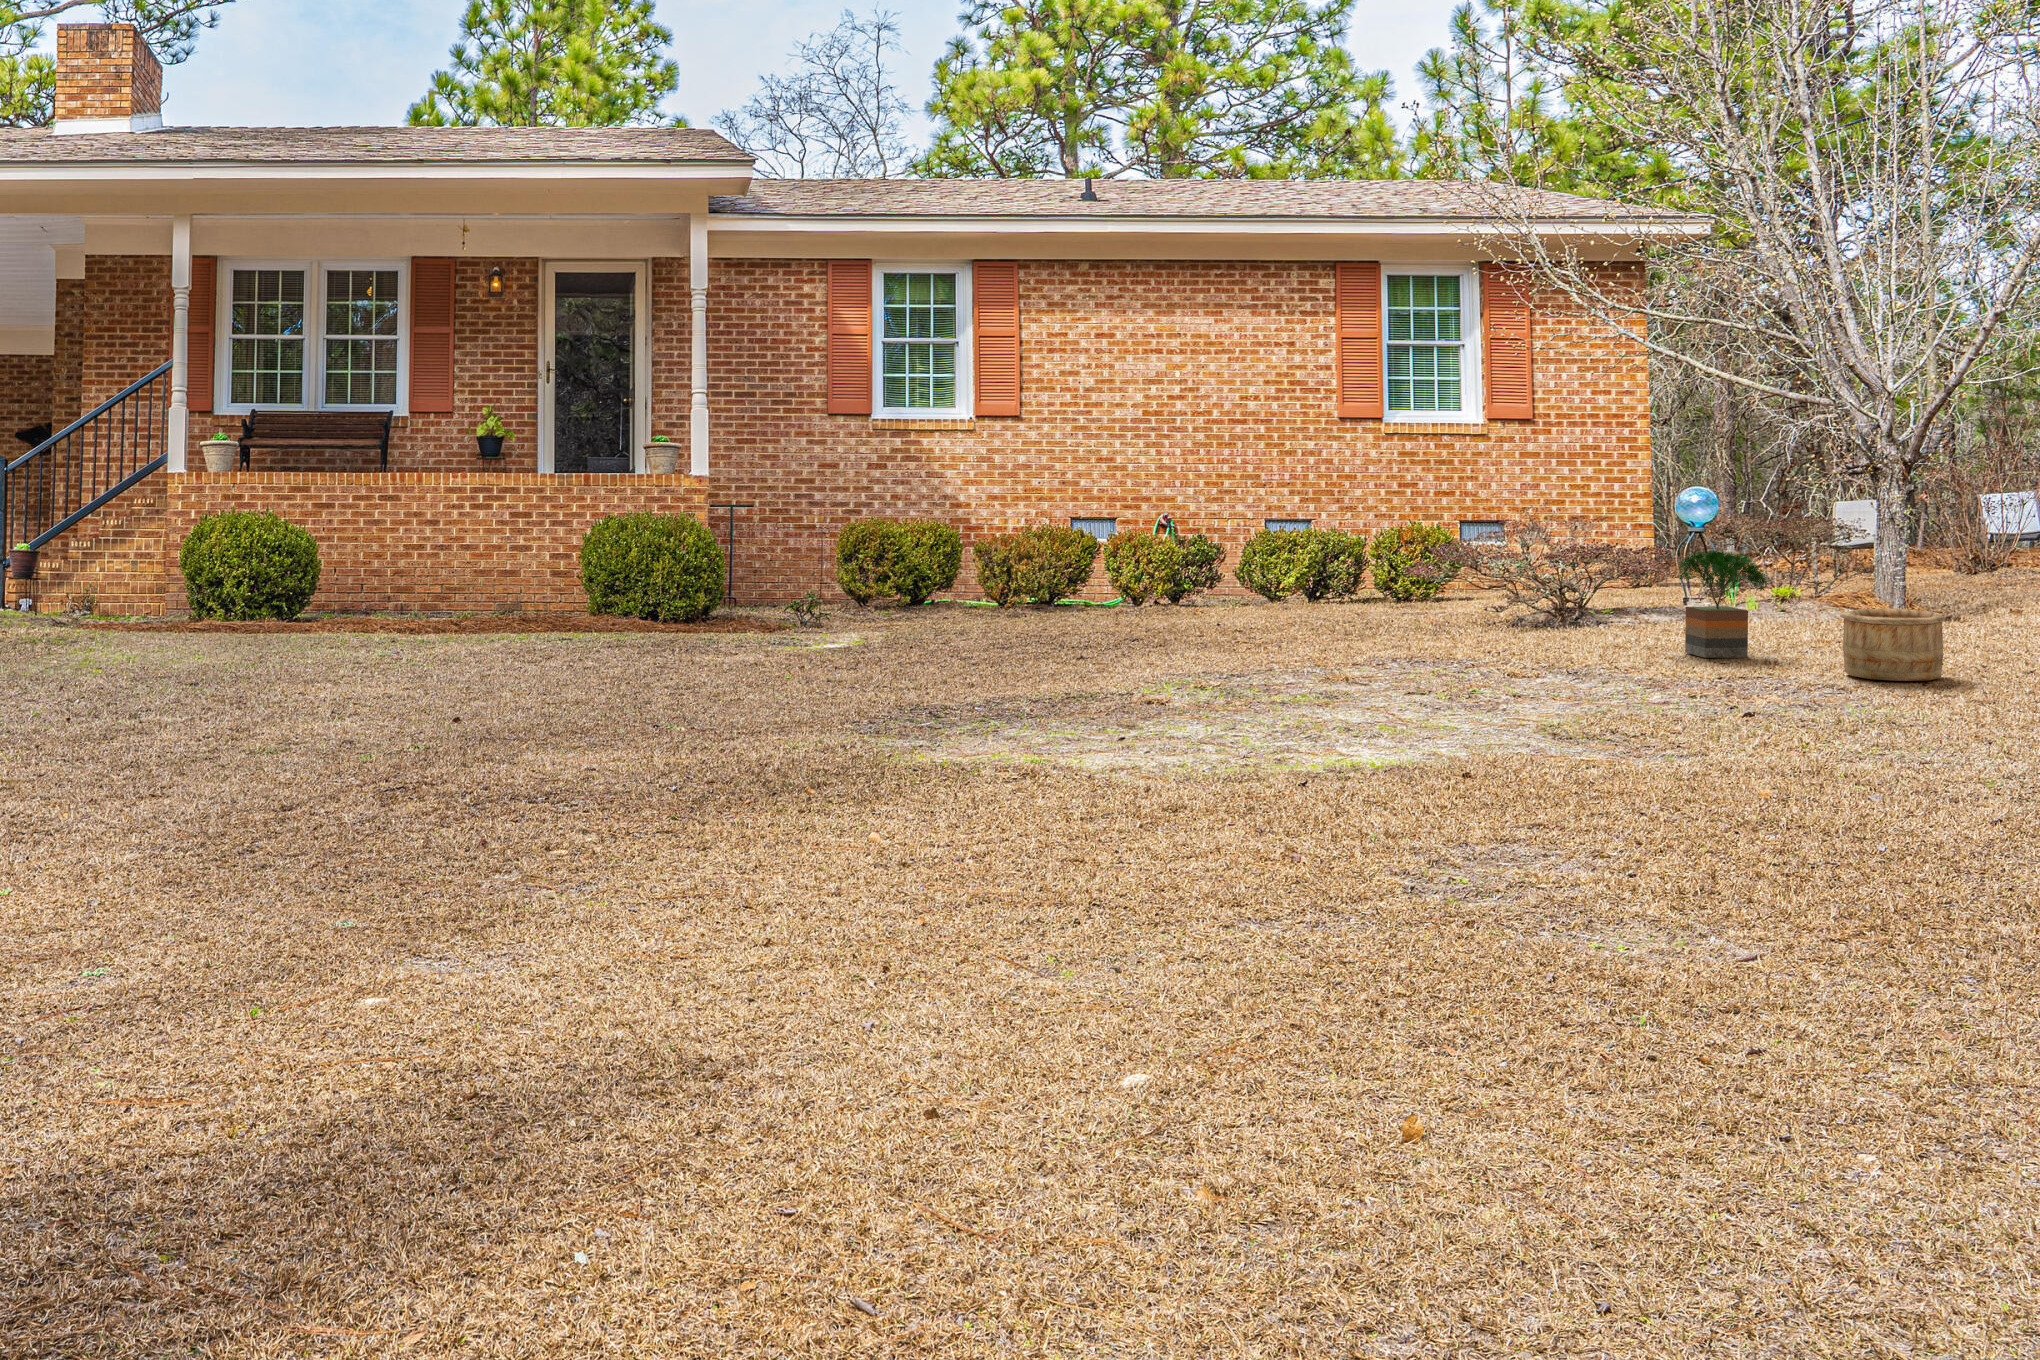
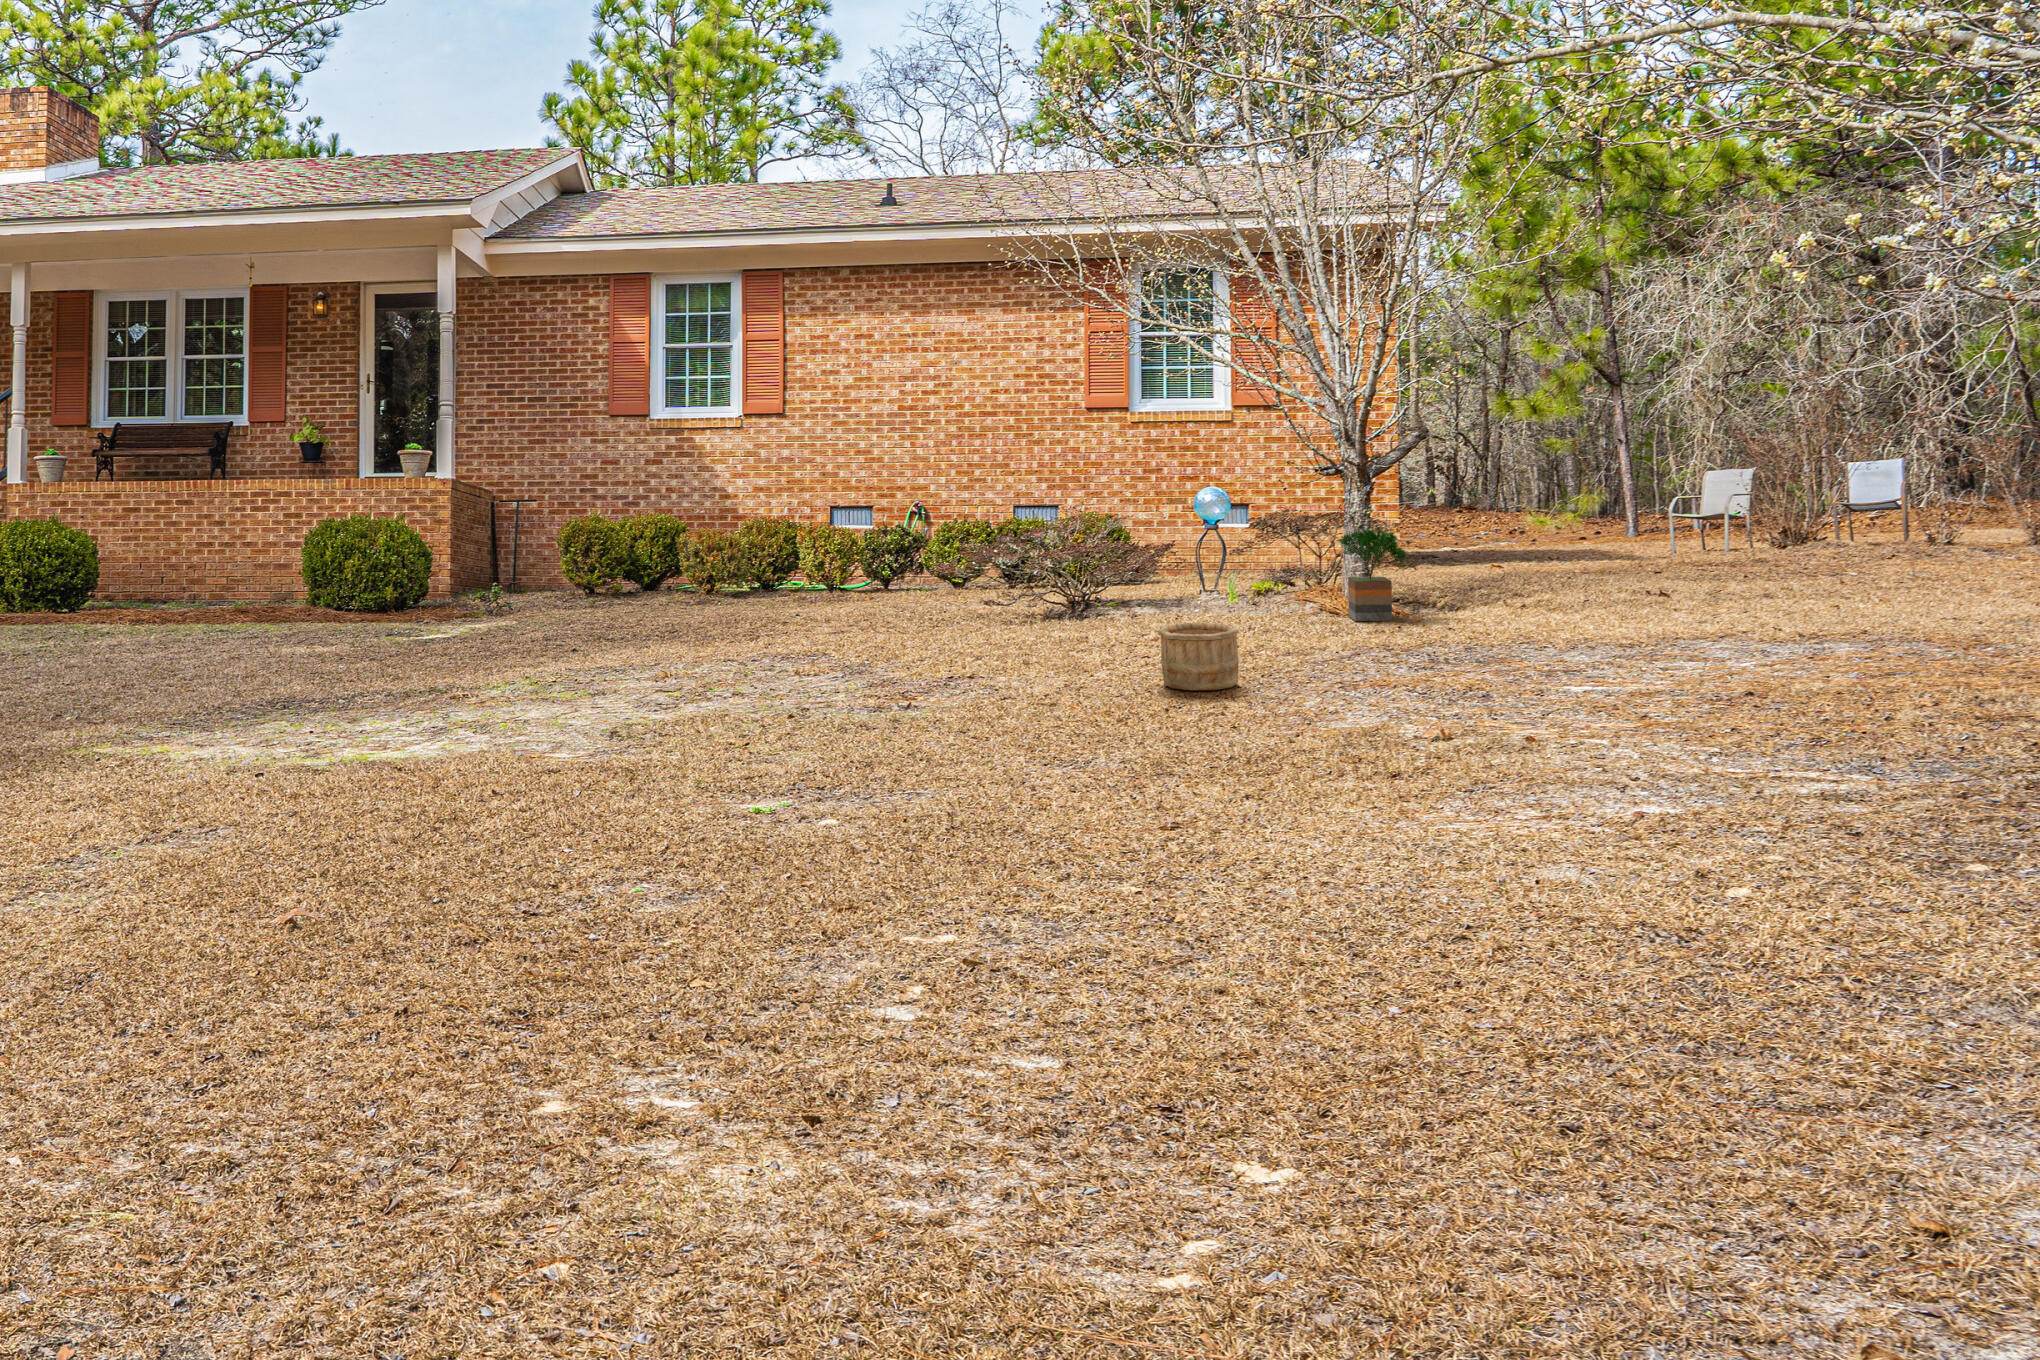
potted tree: present [1678,551,1768,658] -> present [1338,530,1406,621]

